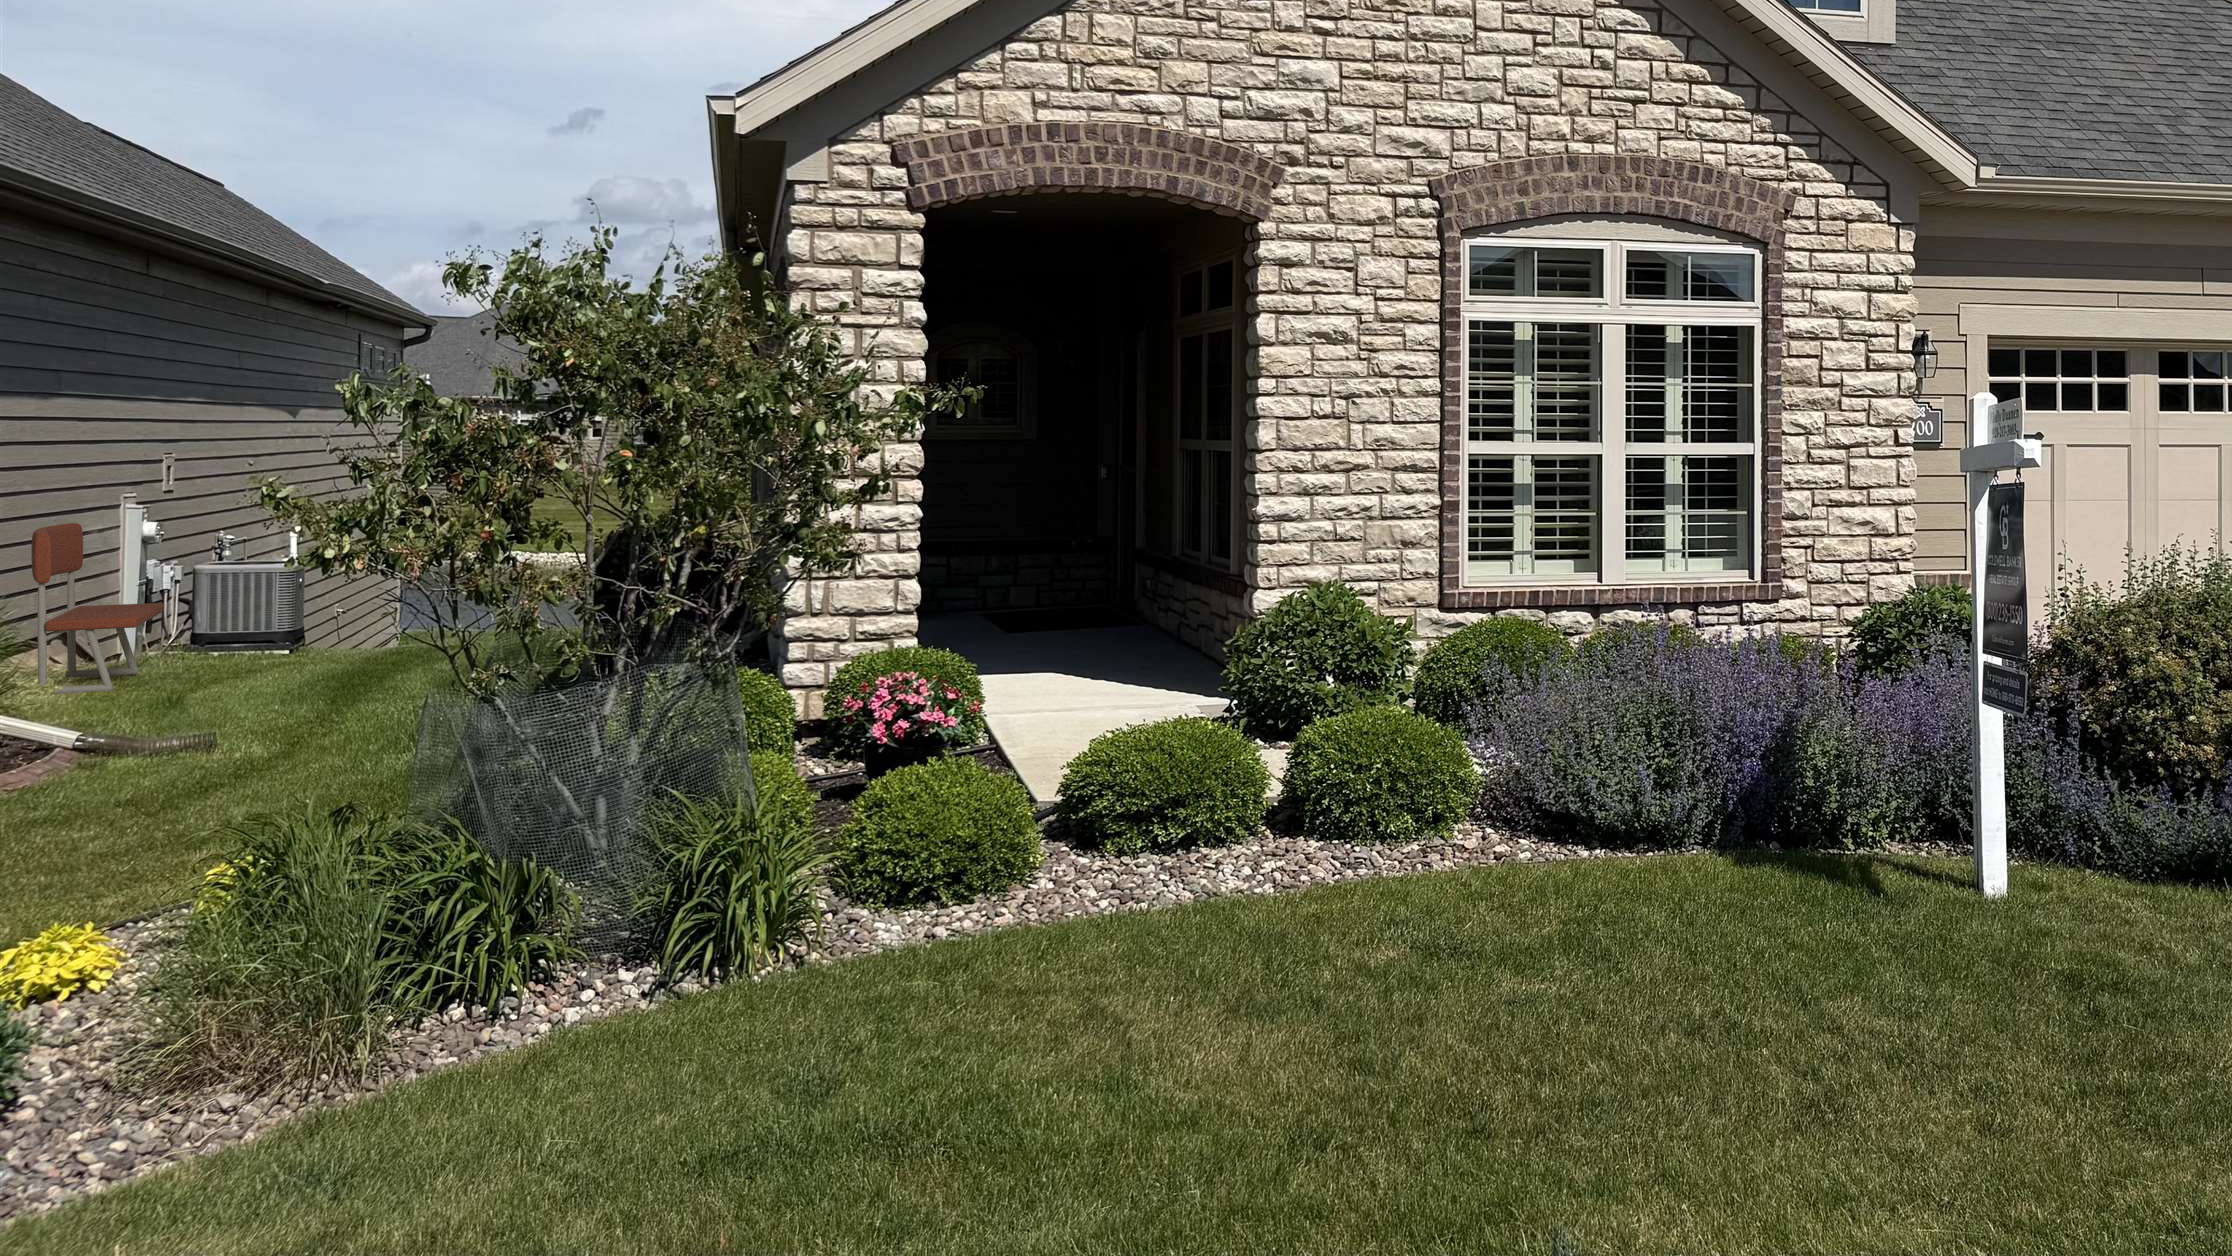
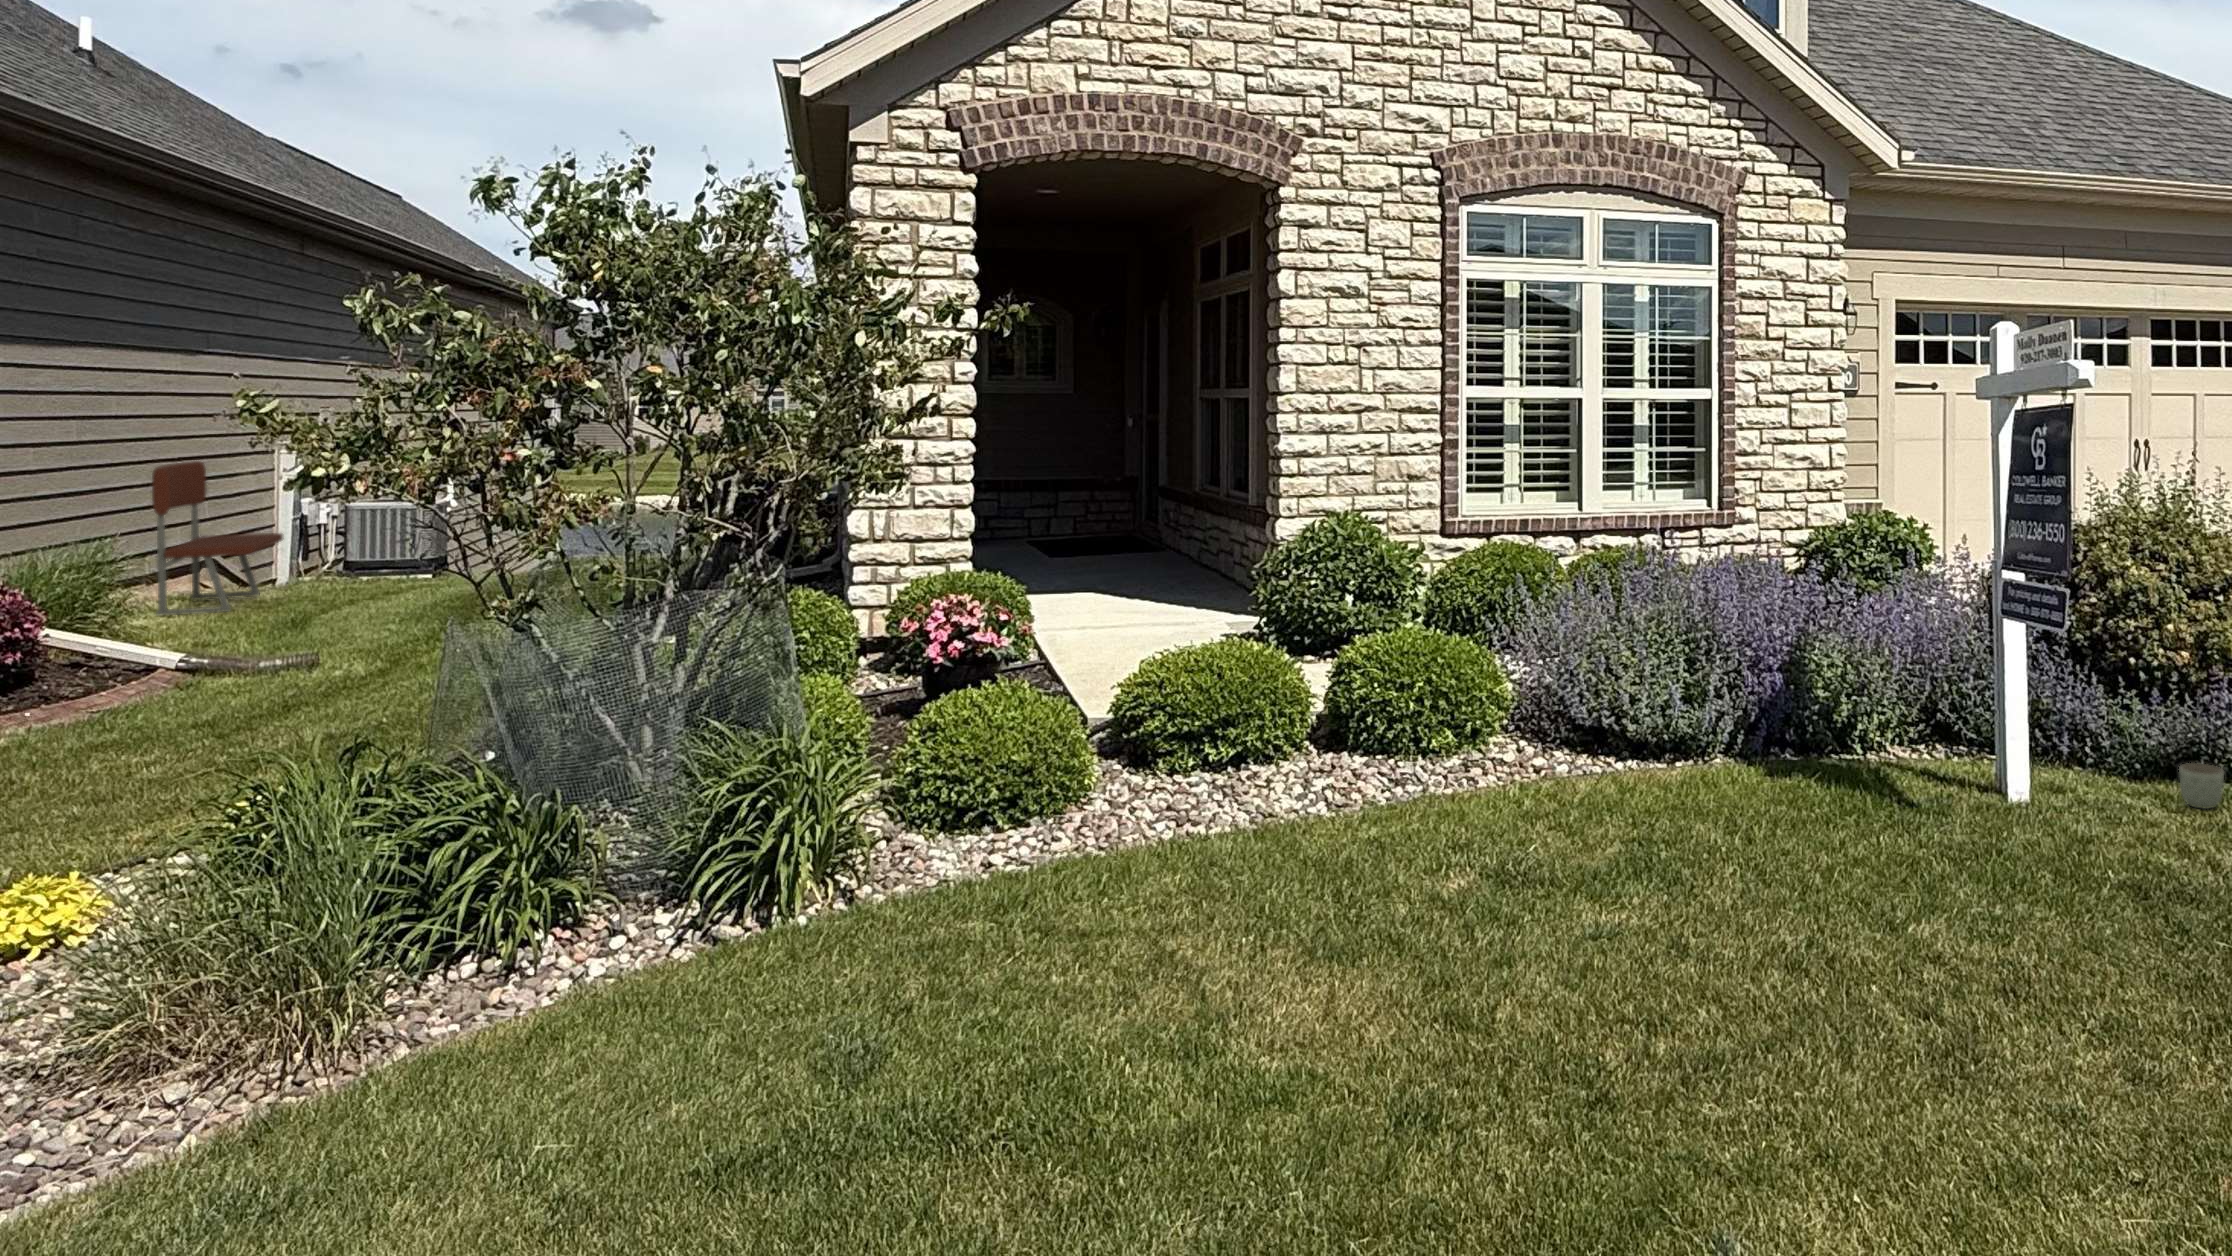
planter: none [2170,857,2216,904] -> present [2179,763,2224,809]

